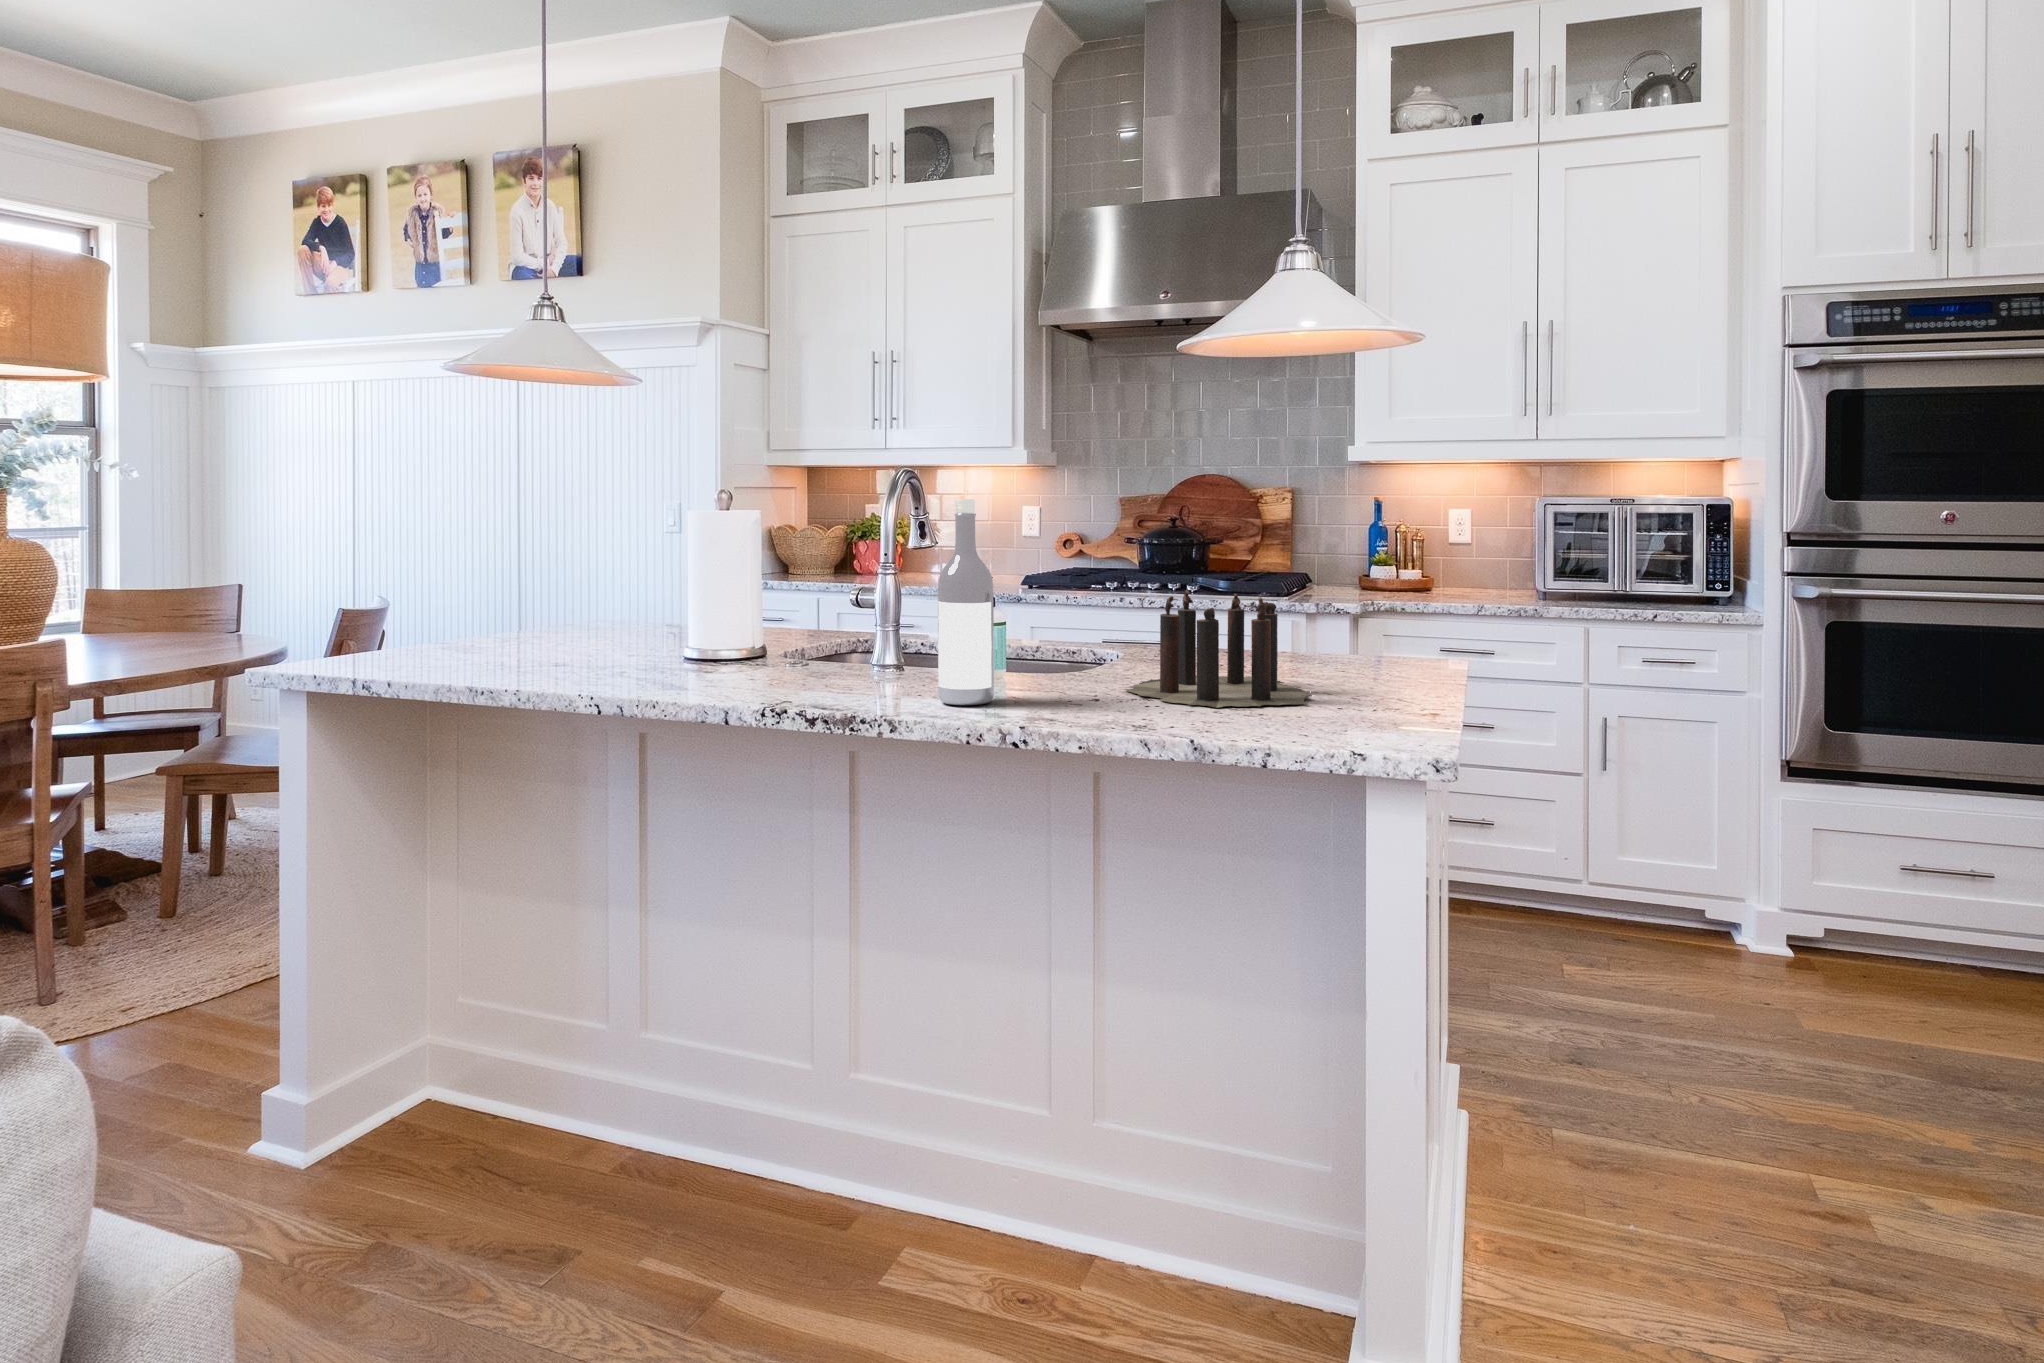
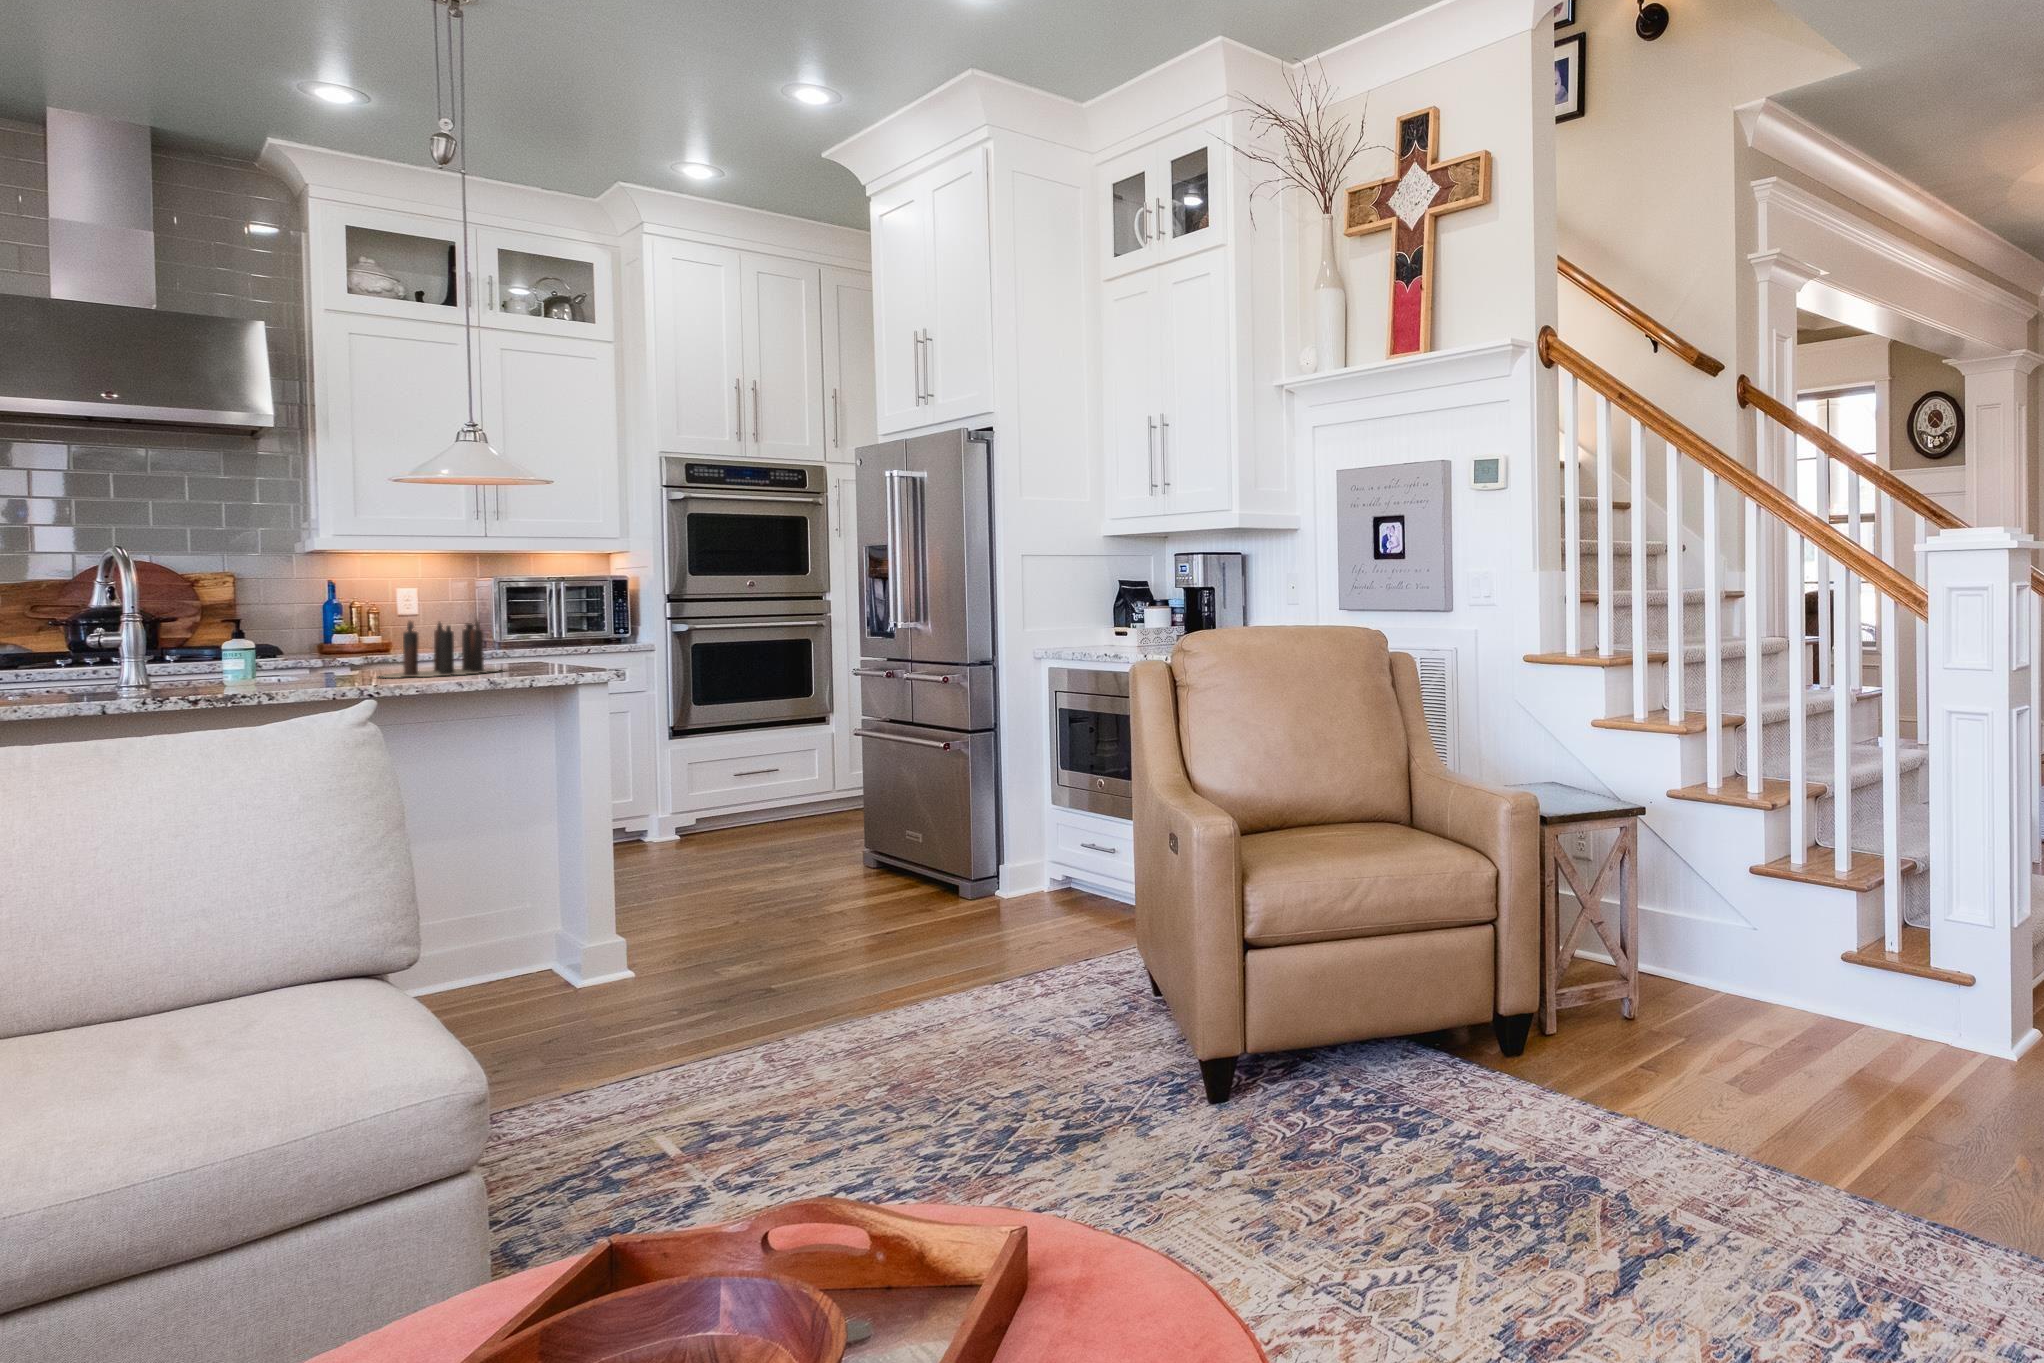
wine bottle: present [938,499,994,705] -> none [270,567,315,688]

